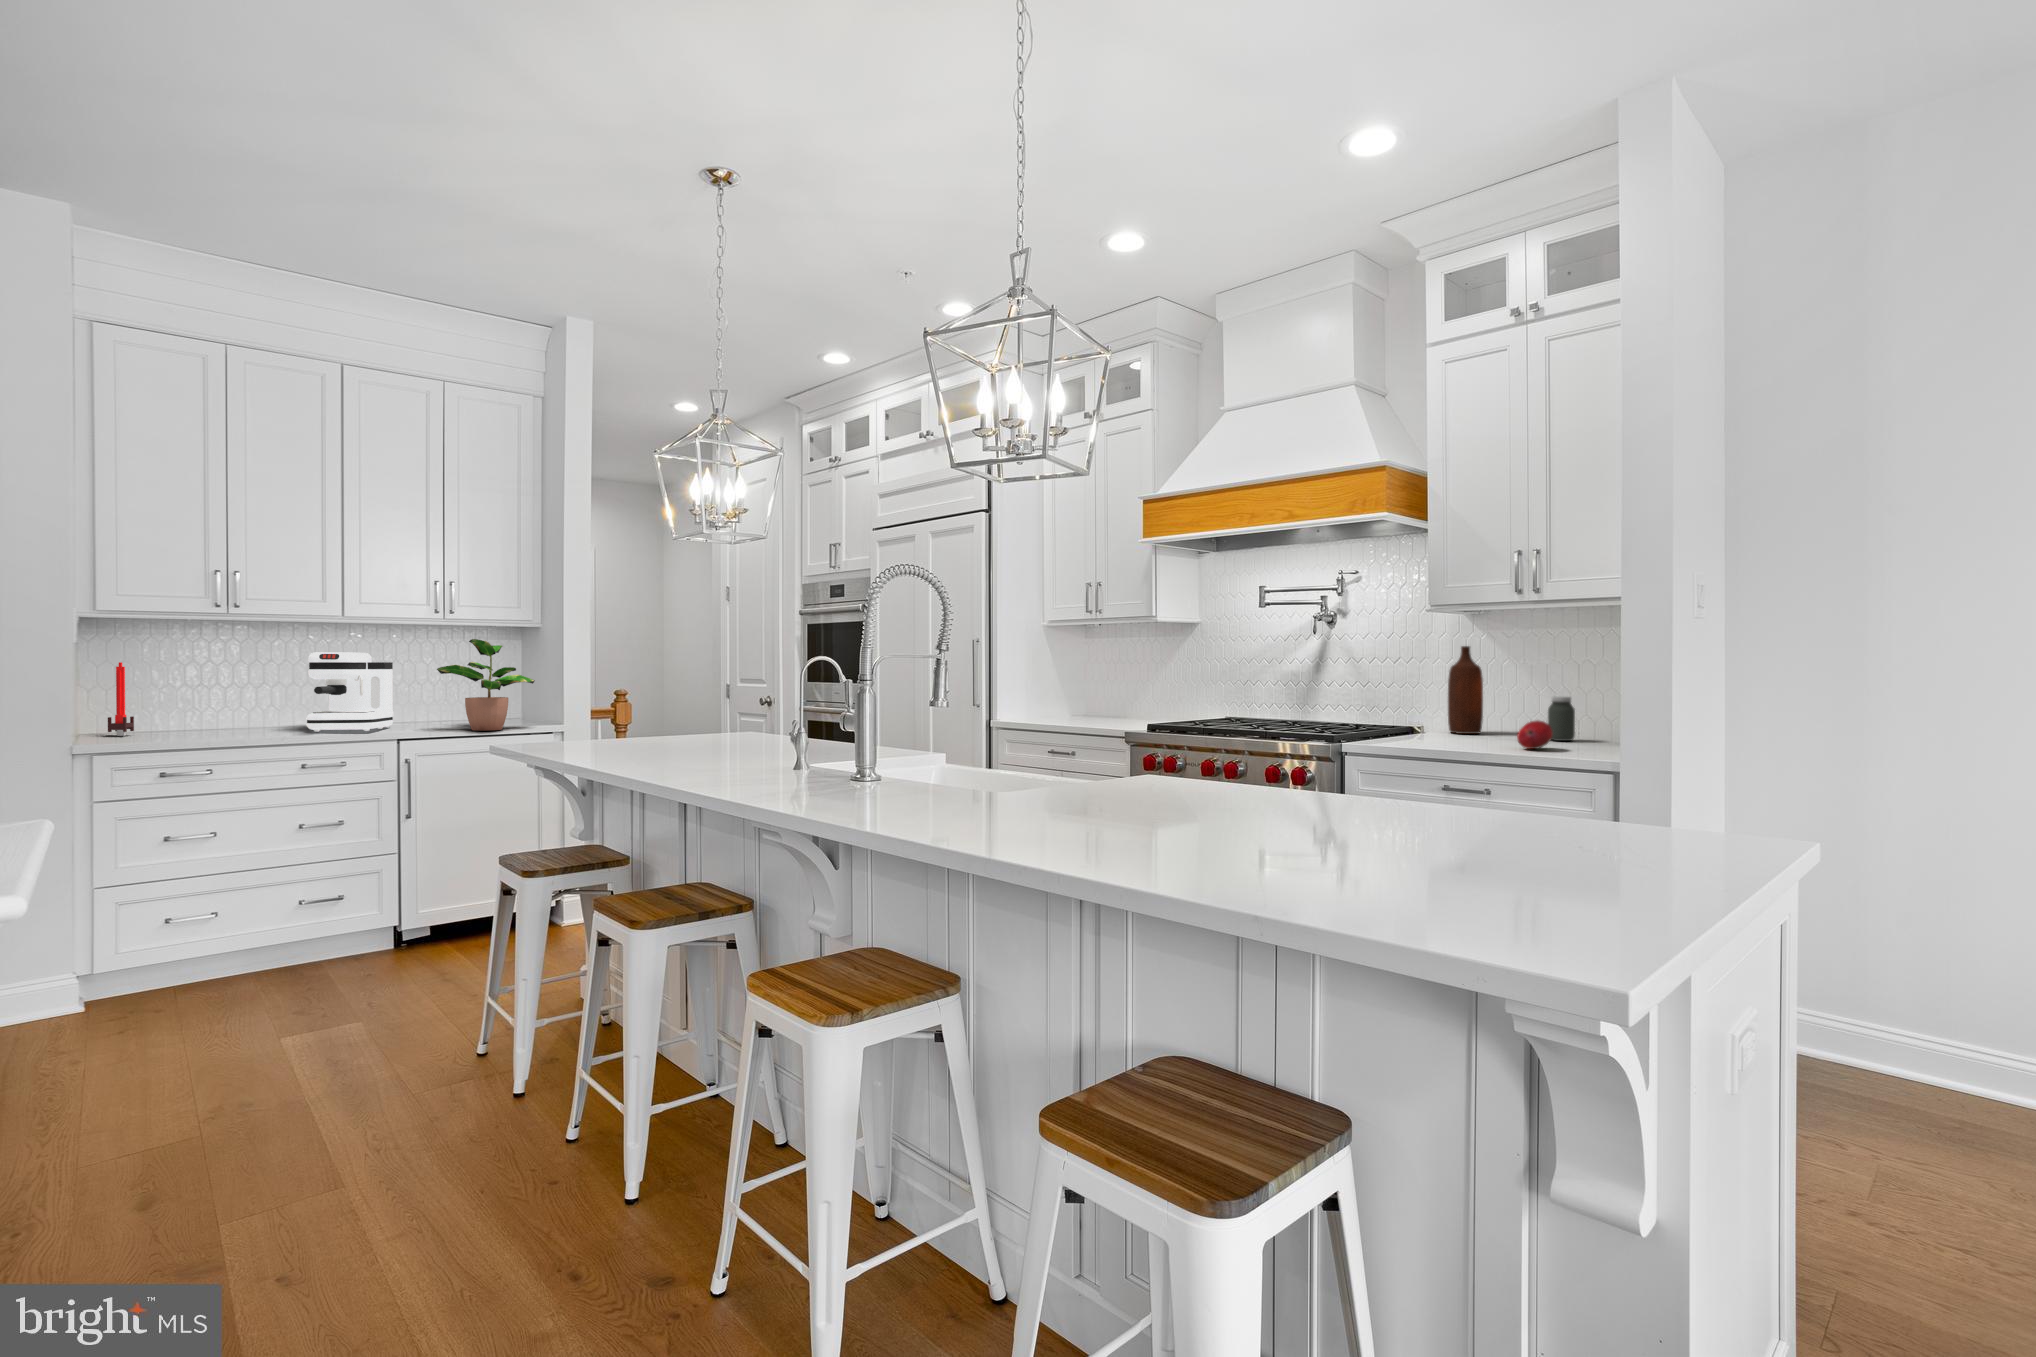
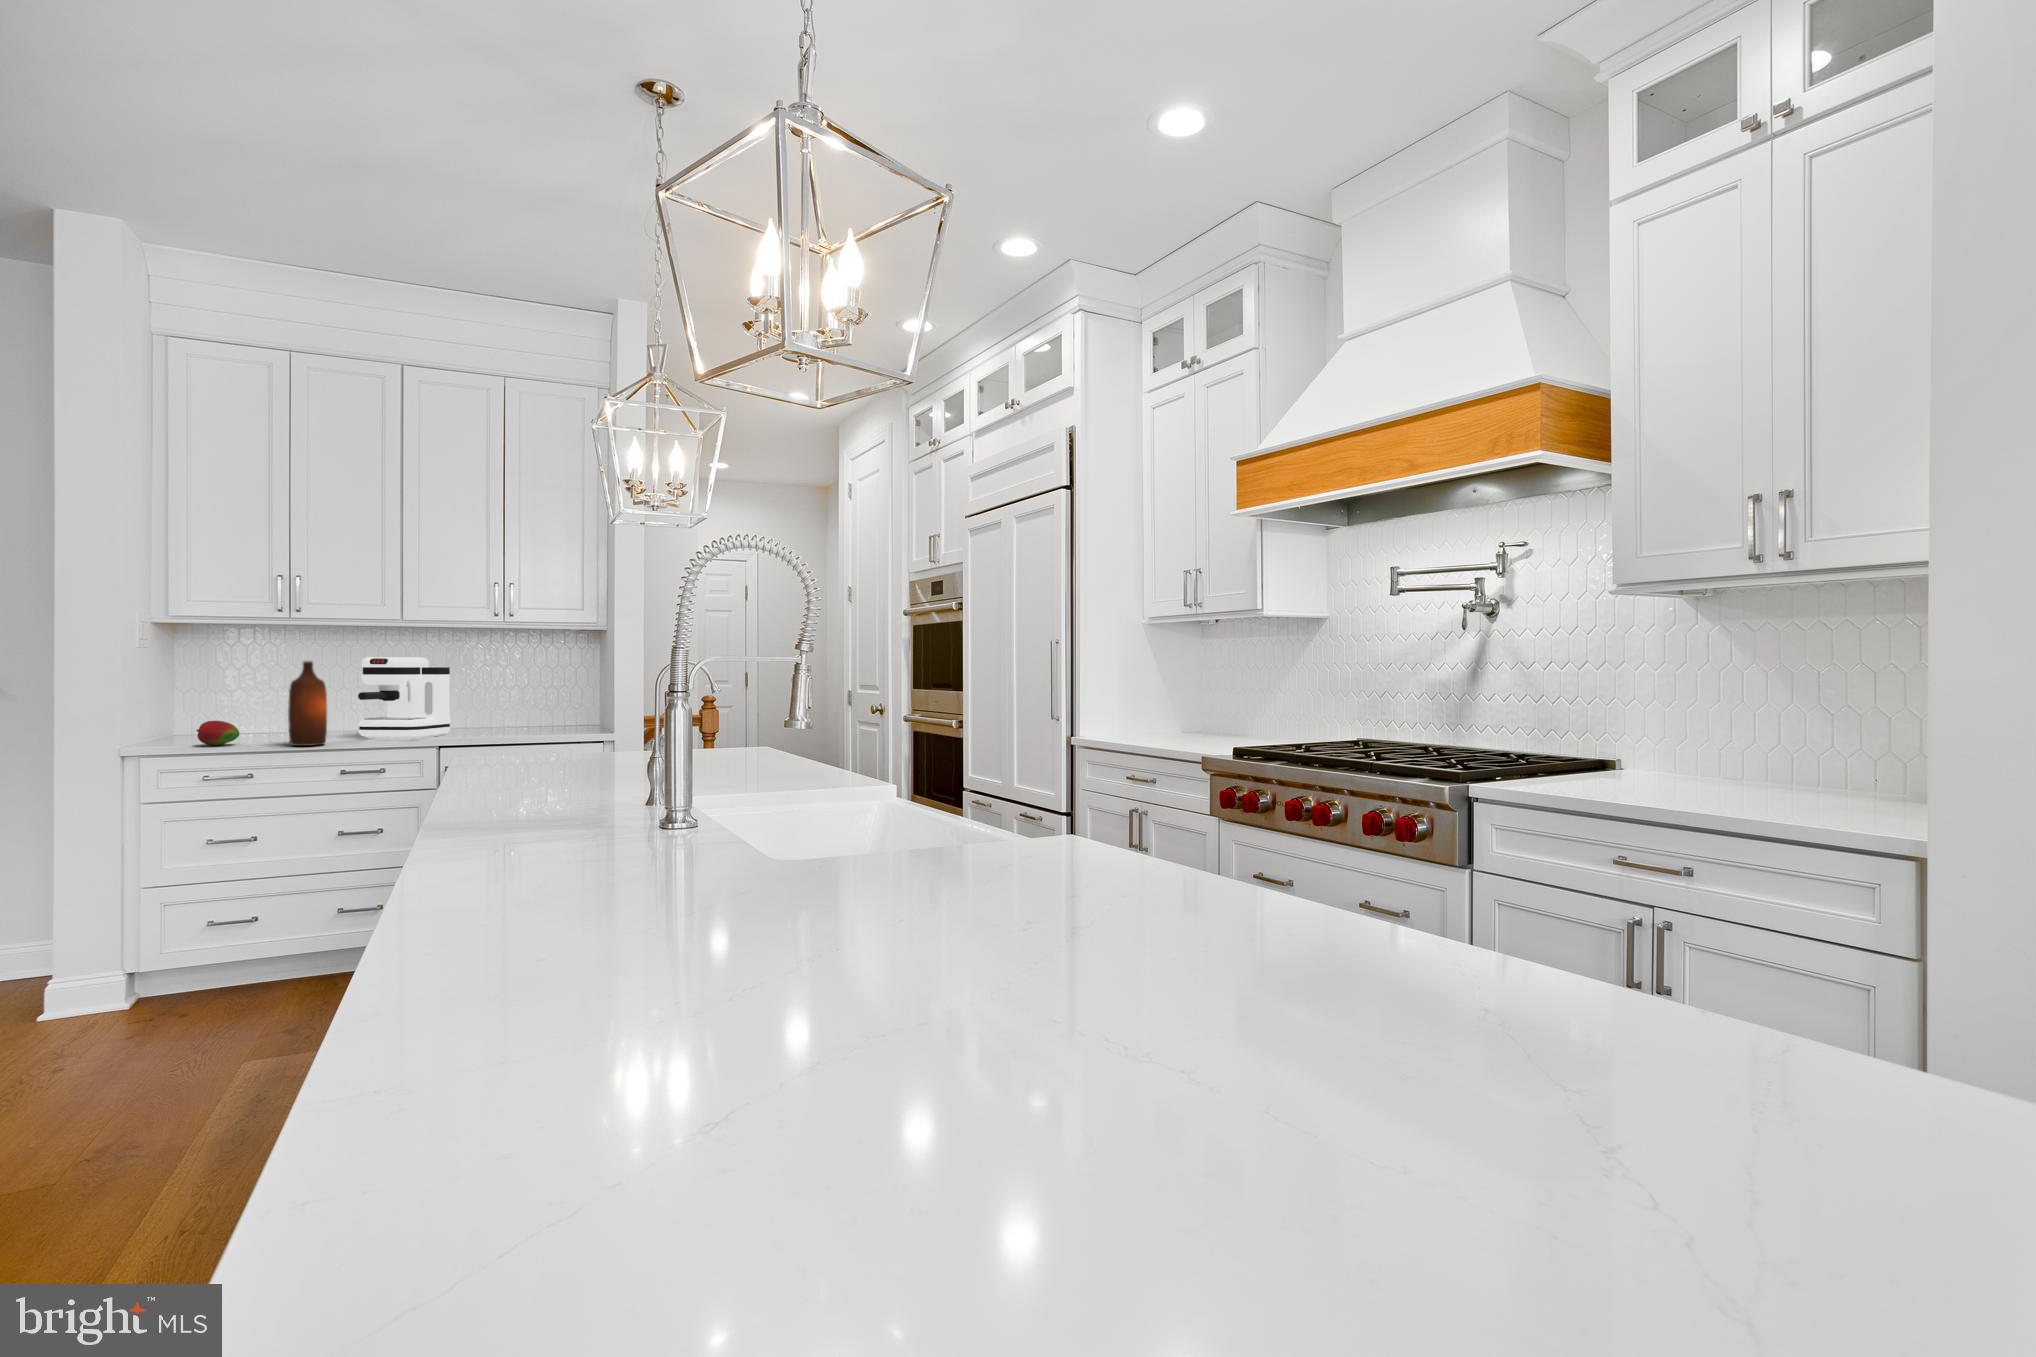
potted plant: present [437,639,535,731] -> none [484,643,589,739]
bottle: present [1448,646,1483,734] -> present [288,661,327,746]
candle: present [108,662,134,736] -> none [170,667,197,740]
jar: present [1548,696,1575,741] -> none [1817,720,1864,790]
fruit: present [1517,721,1552,749] -> present [196,721,239,745]

